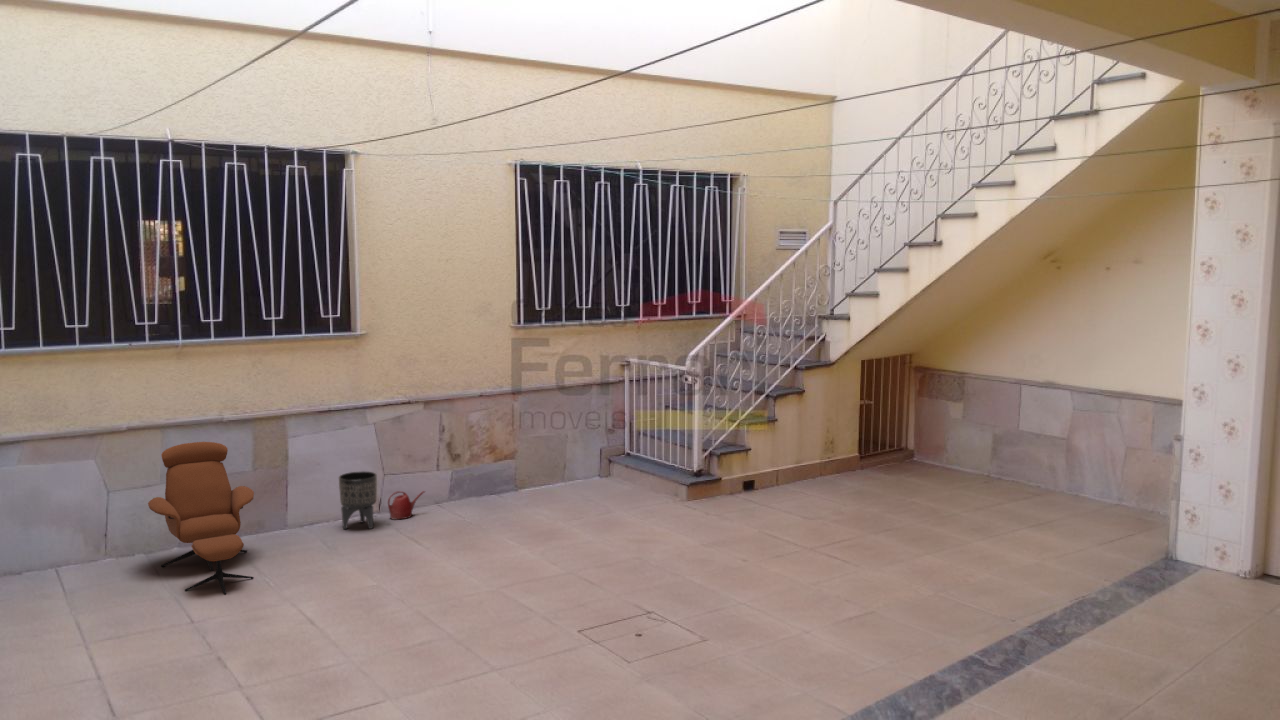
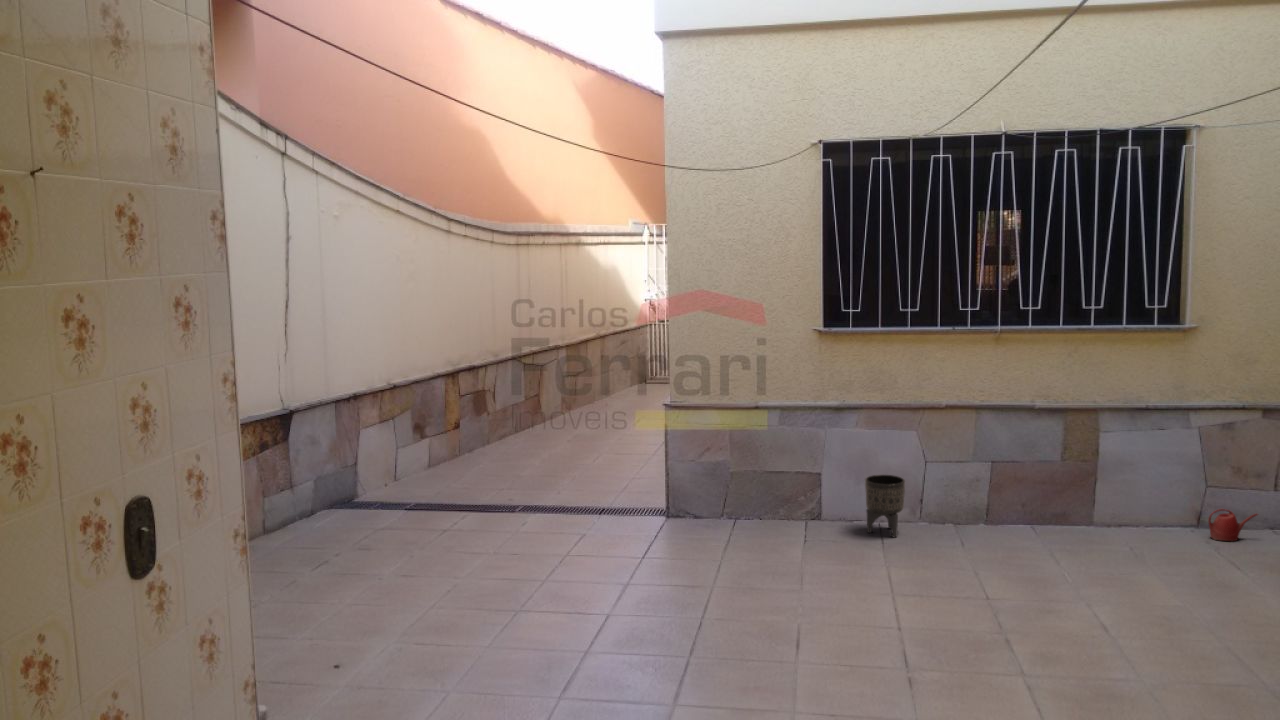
lounge chair: present [148,442,254,594] -> none [961,427,1061,584]
planter: present [339,471,377,529] -> present [865,475,905,537]

